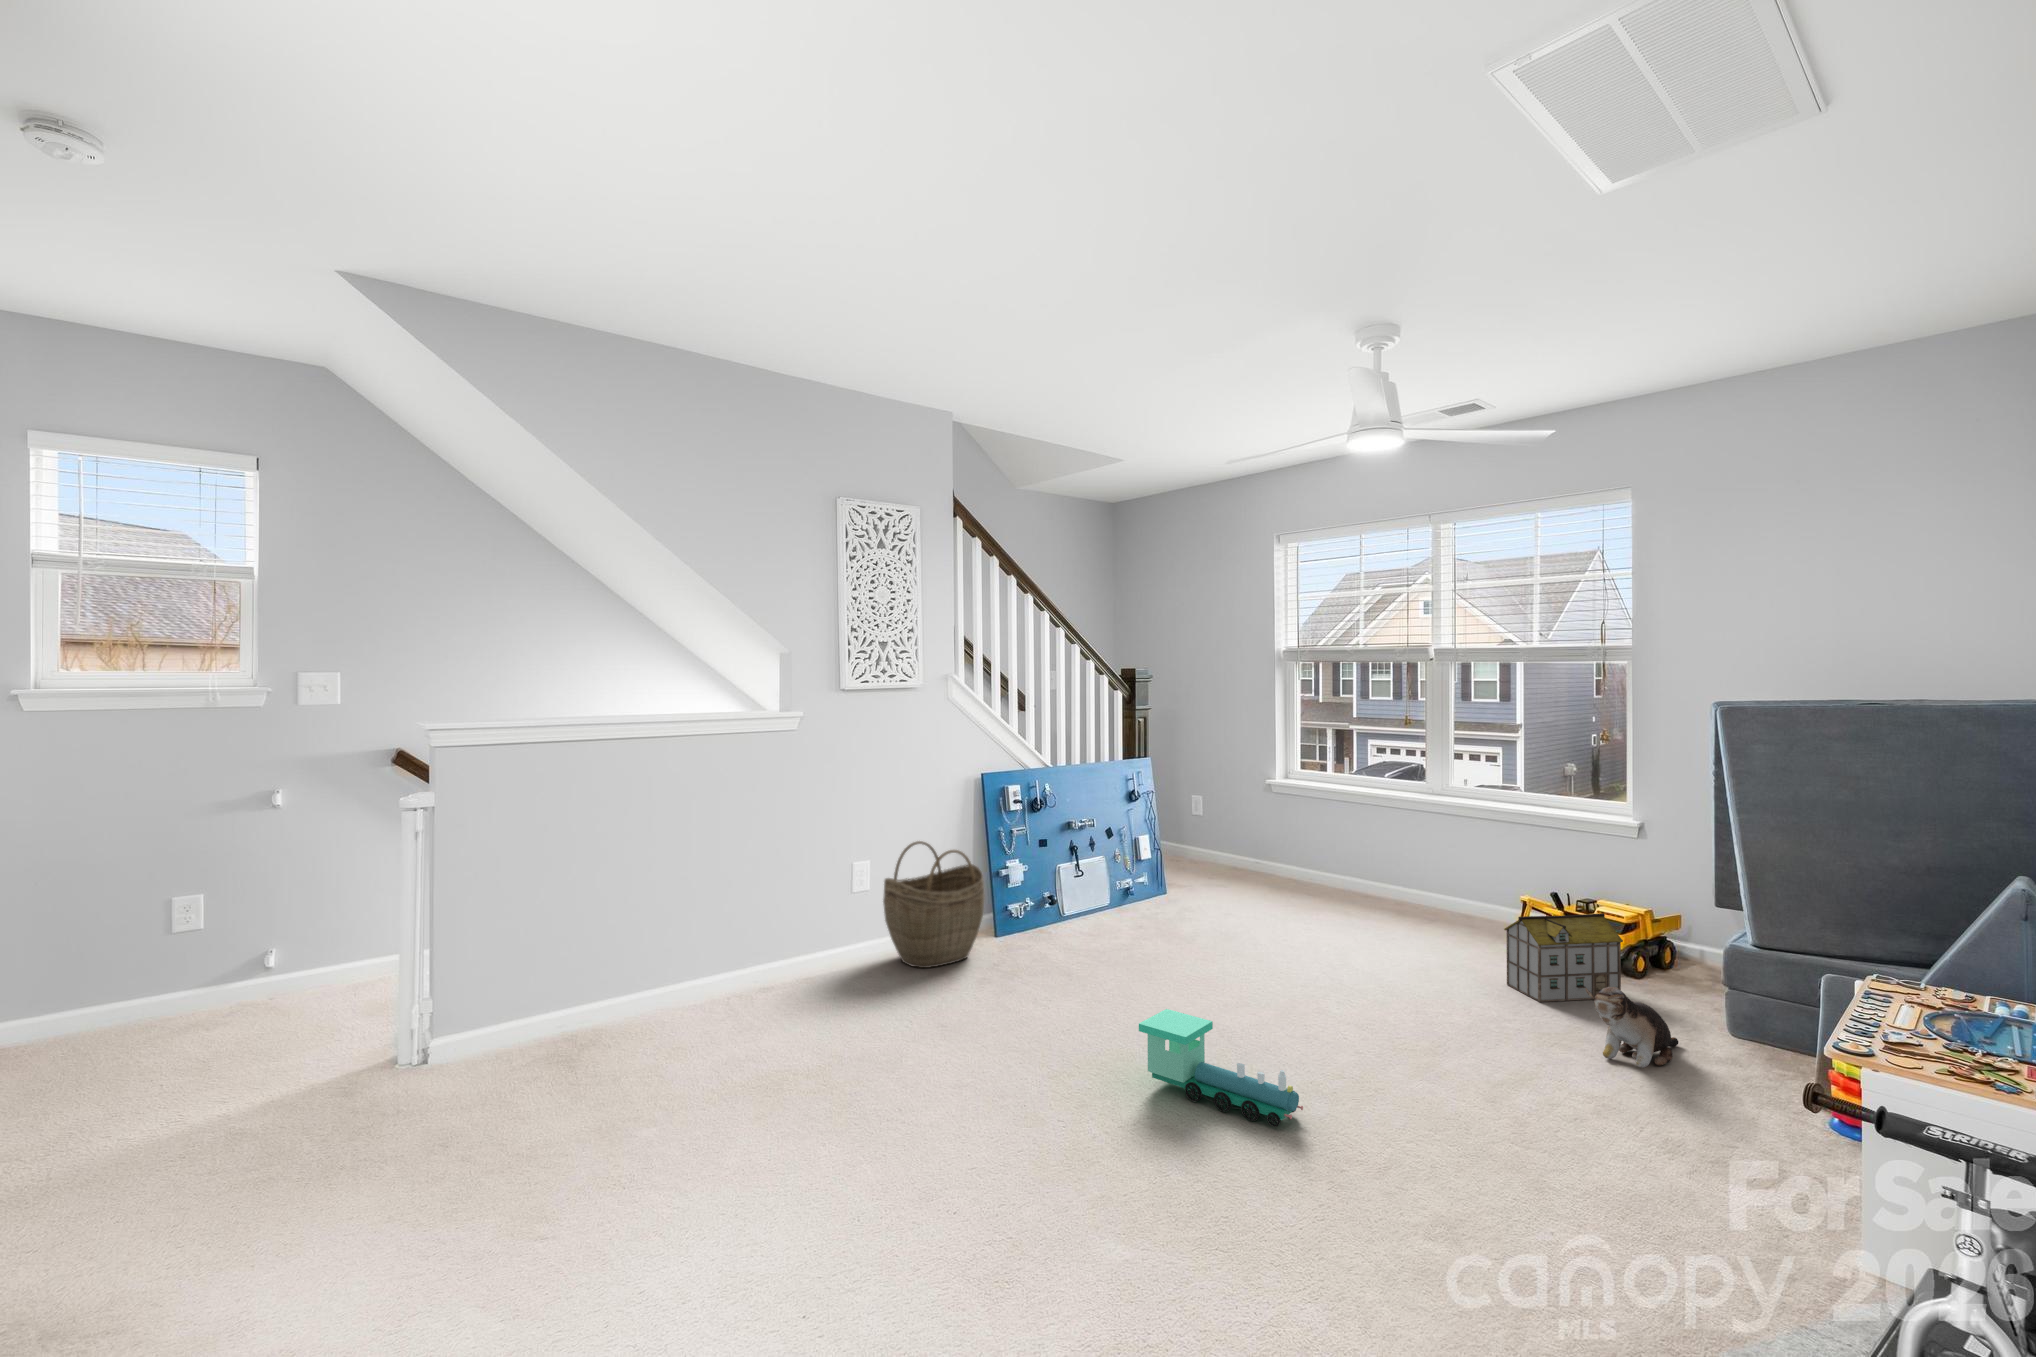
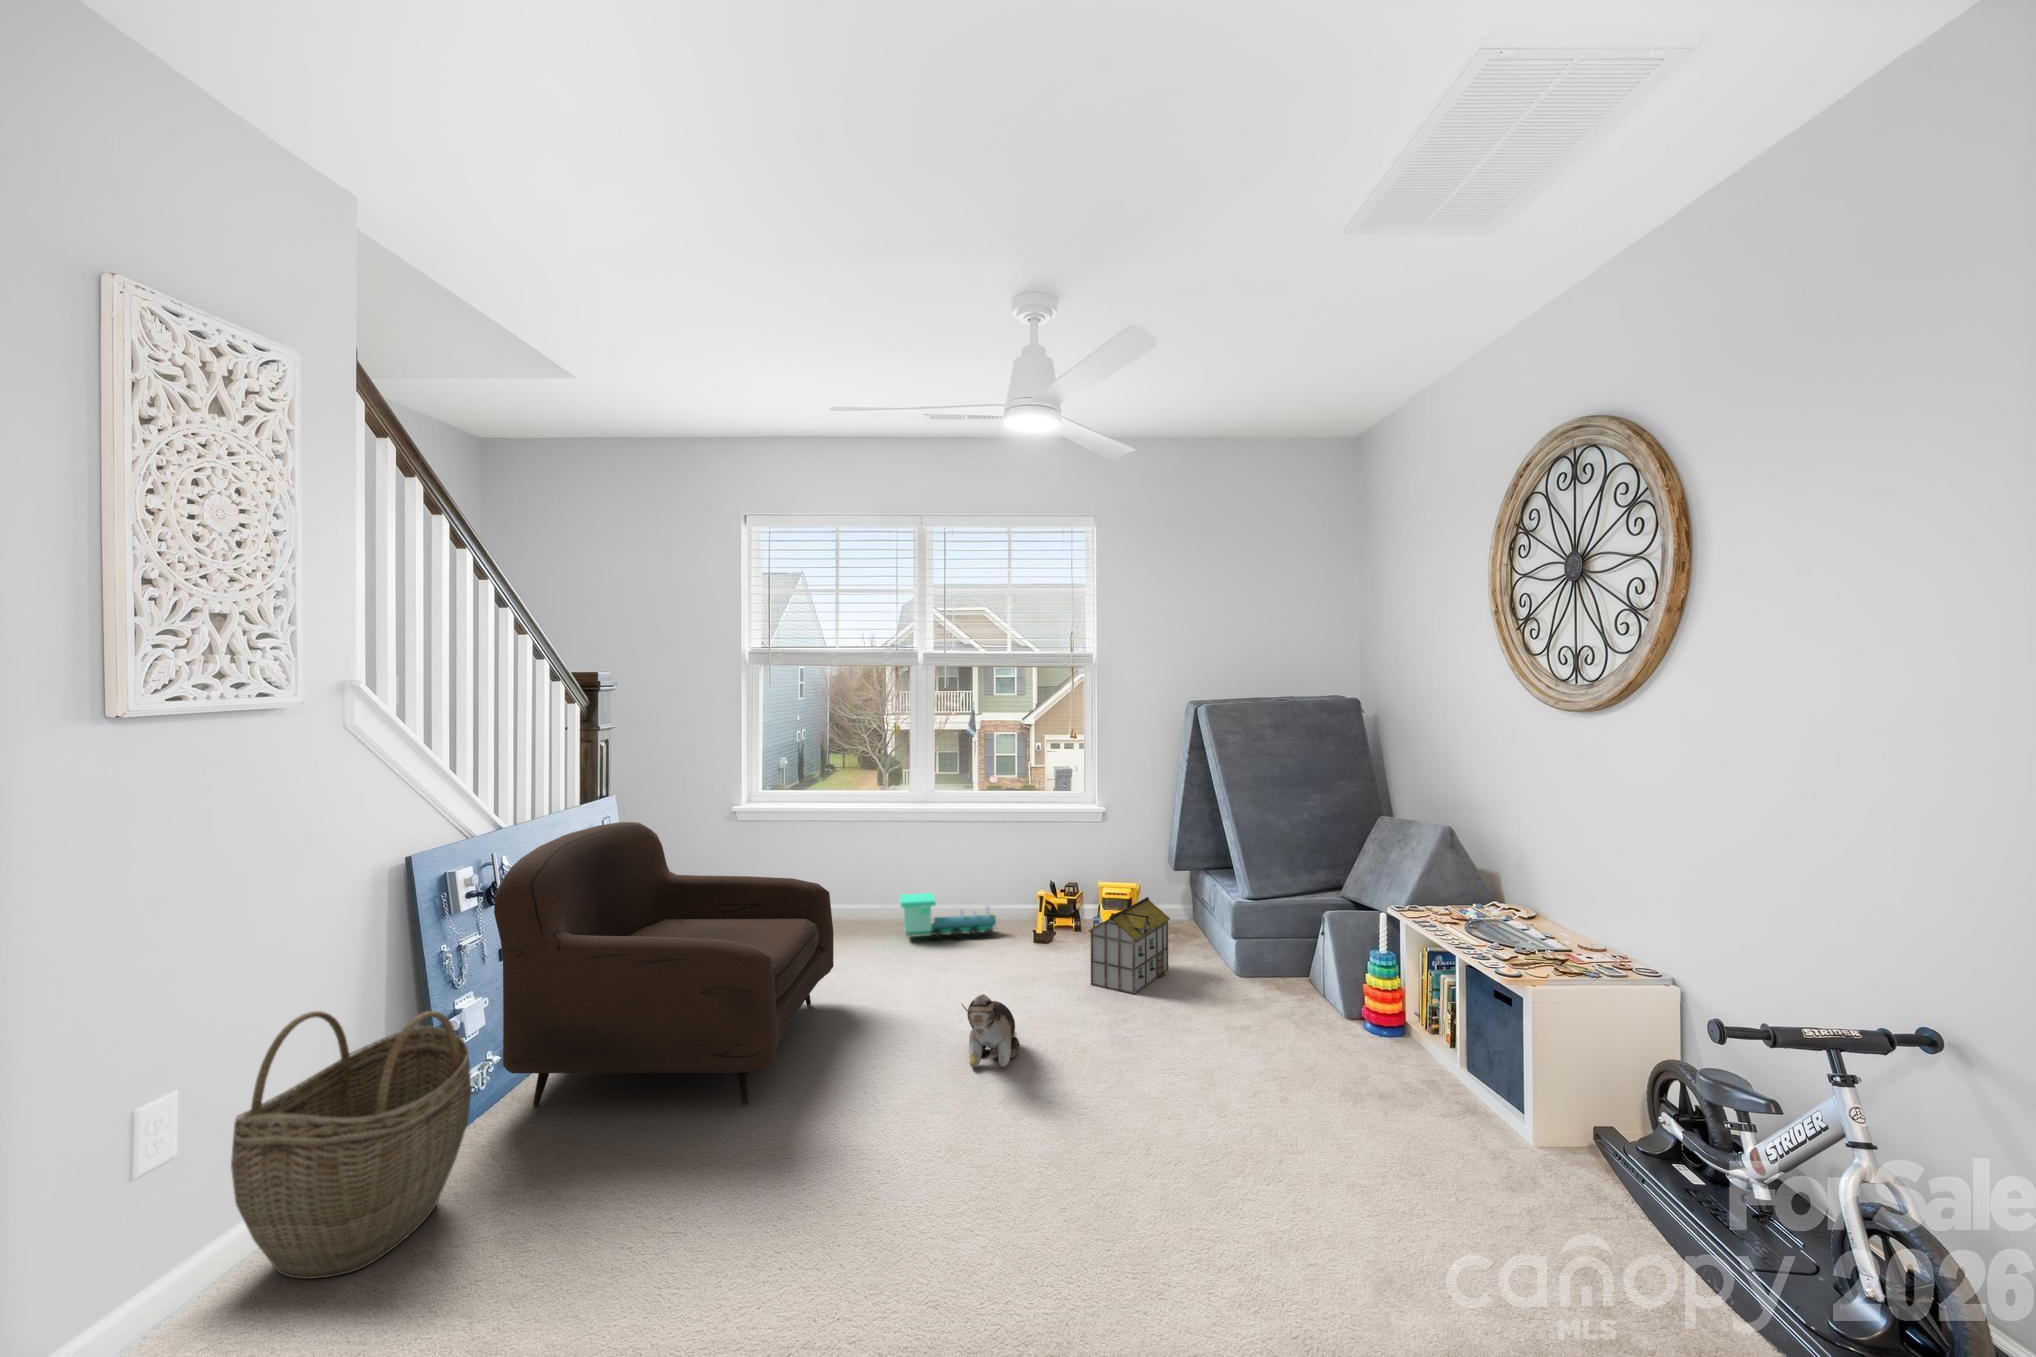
armchair: none [1021,773,1267,968] -> present [494,822,834,1105]
plush toy: present [1585,987,1678,1068] -> present [962,994,1019,1067]
toy train: present [1139,1009,1303,1126] -> present [900,893,996,941]

